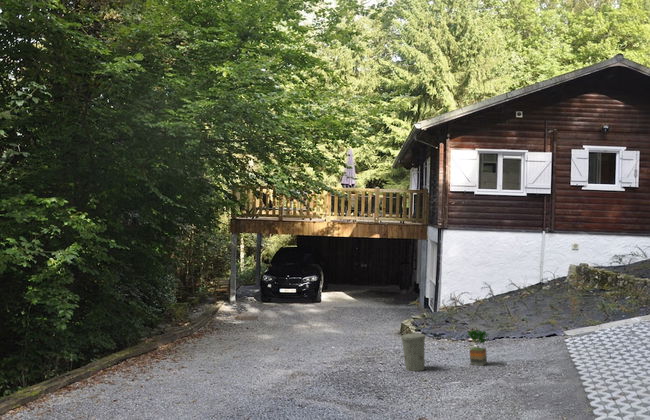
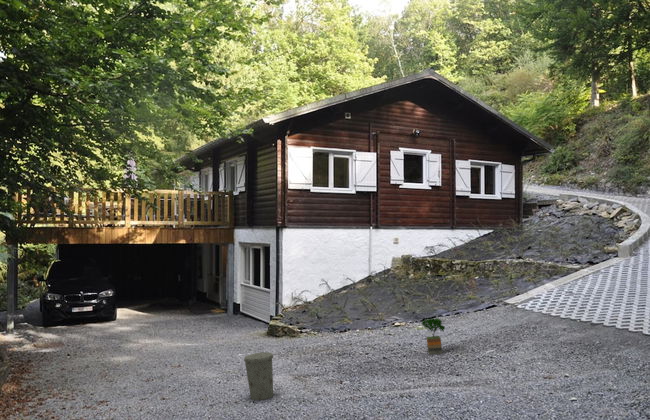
trash can: present [401,333,425,371] -> present [244,352,273,400]

